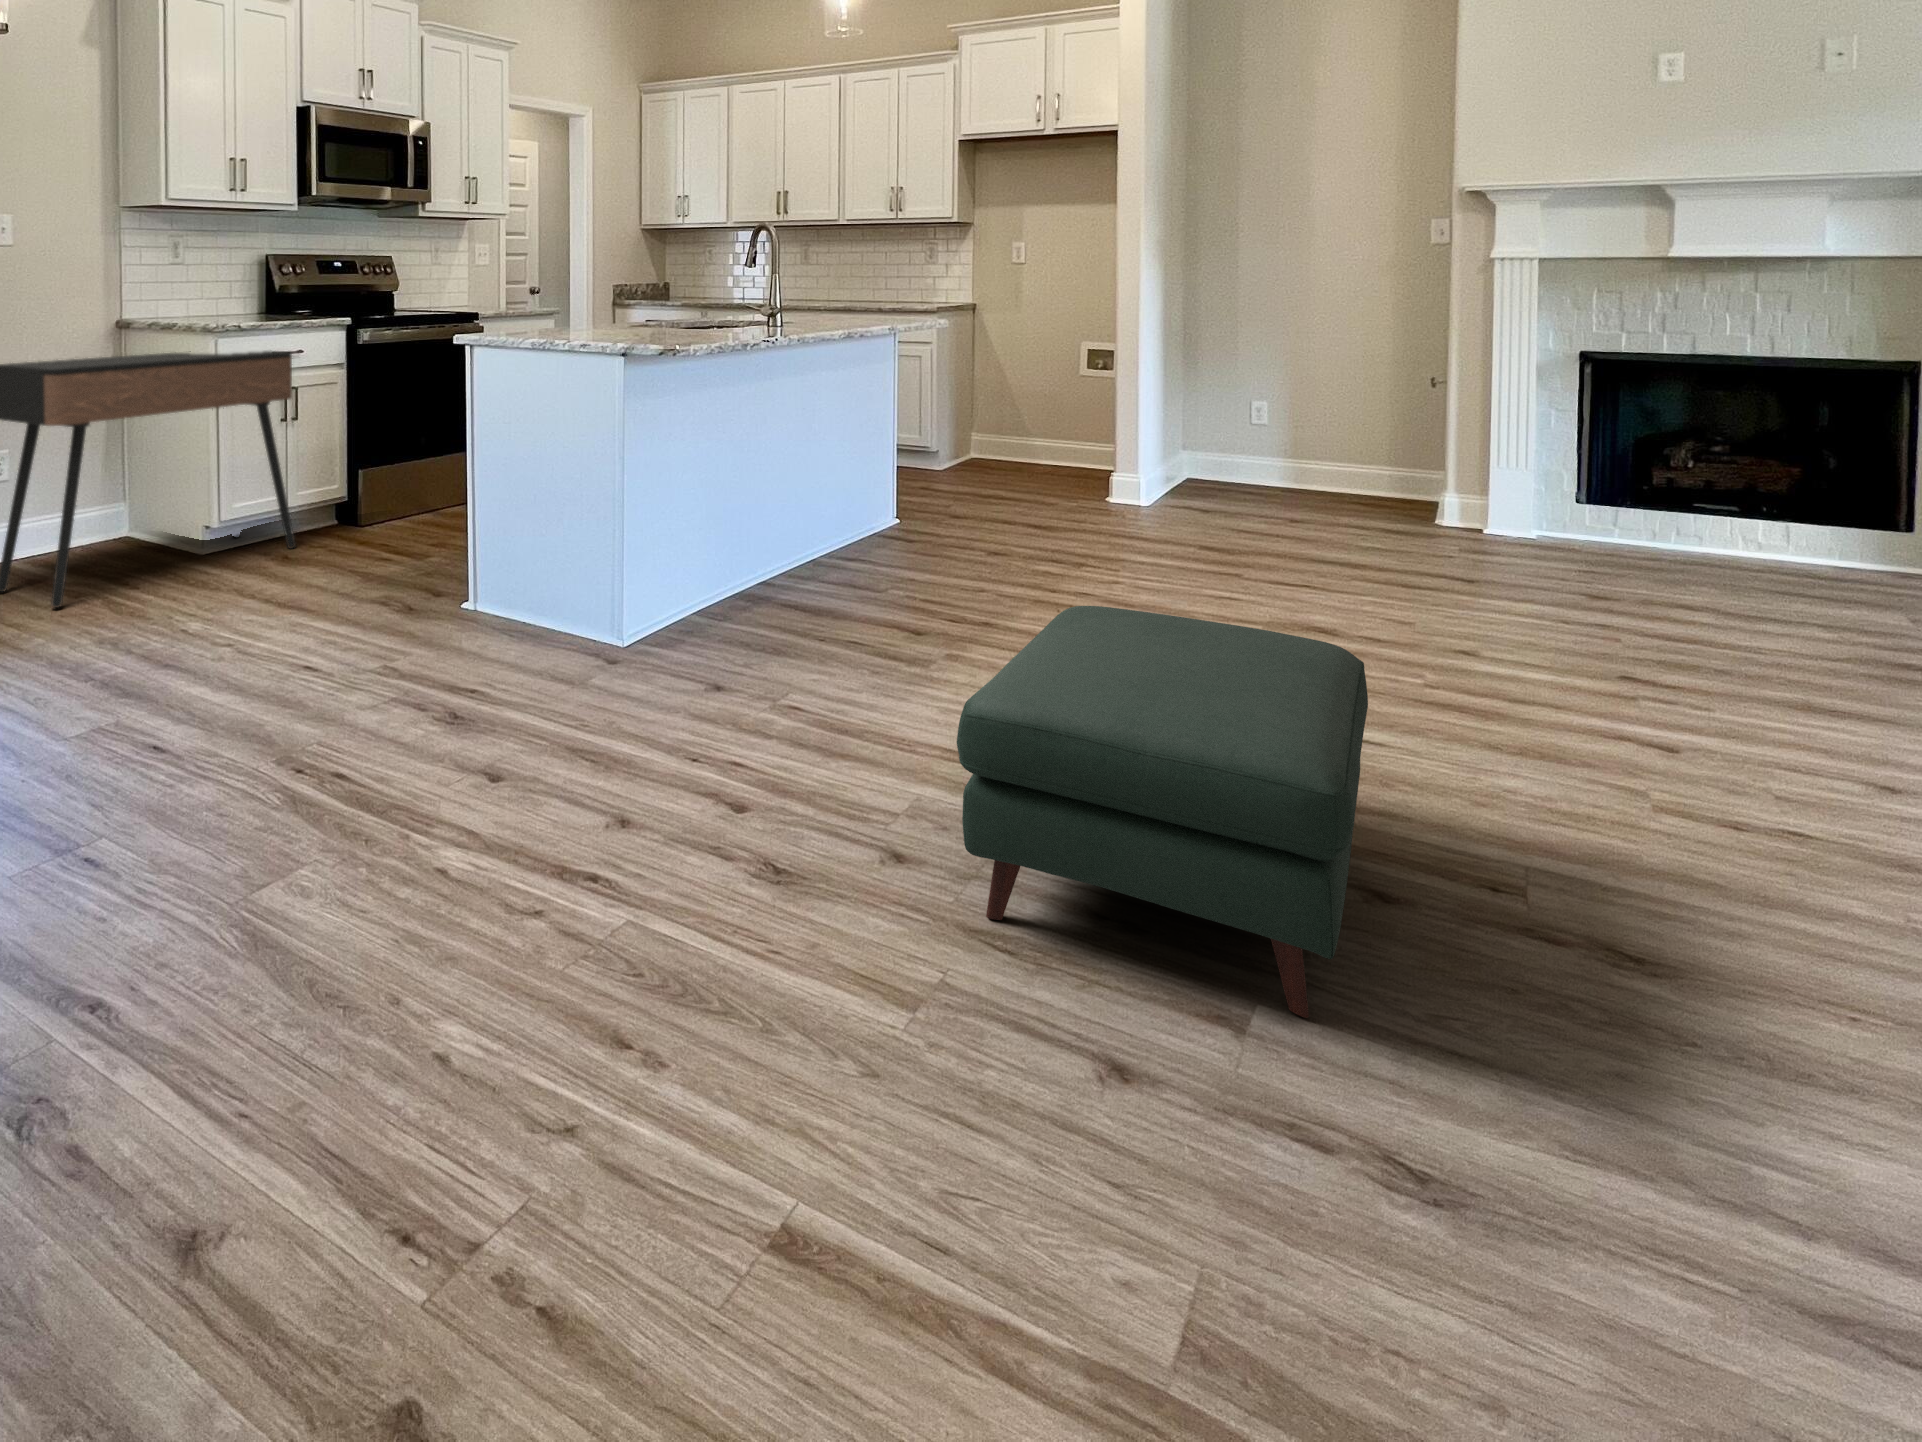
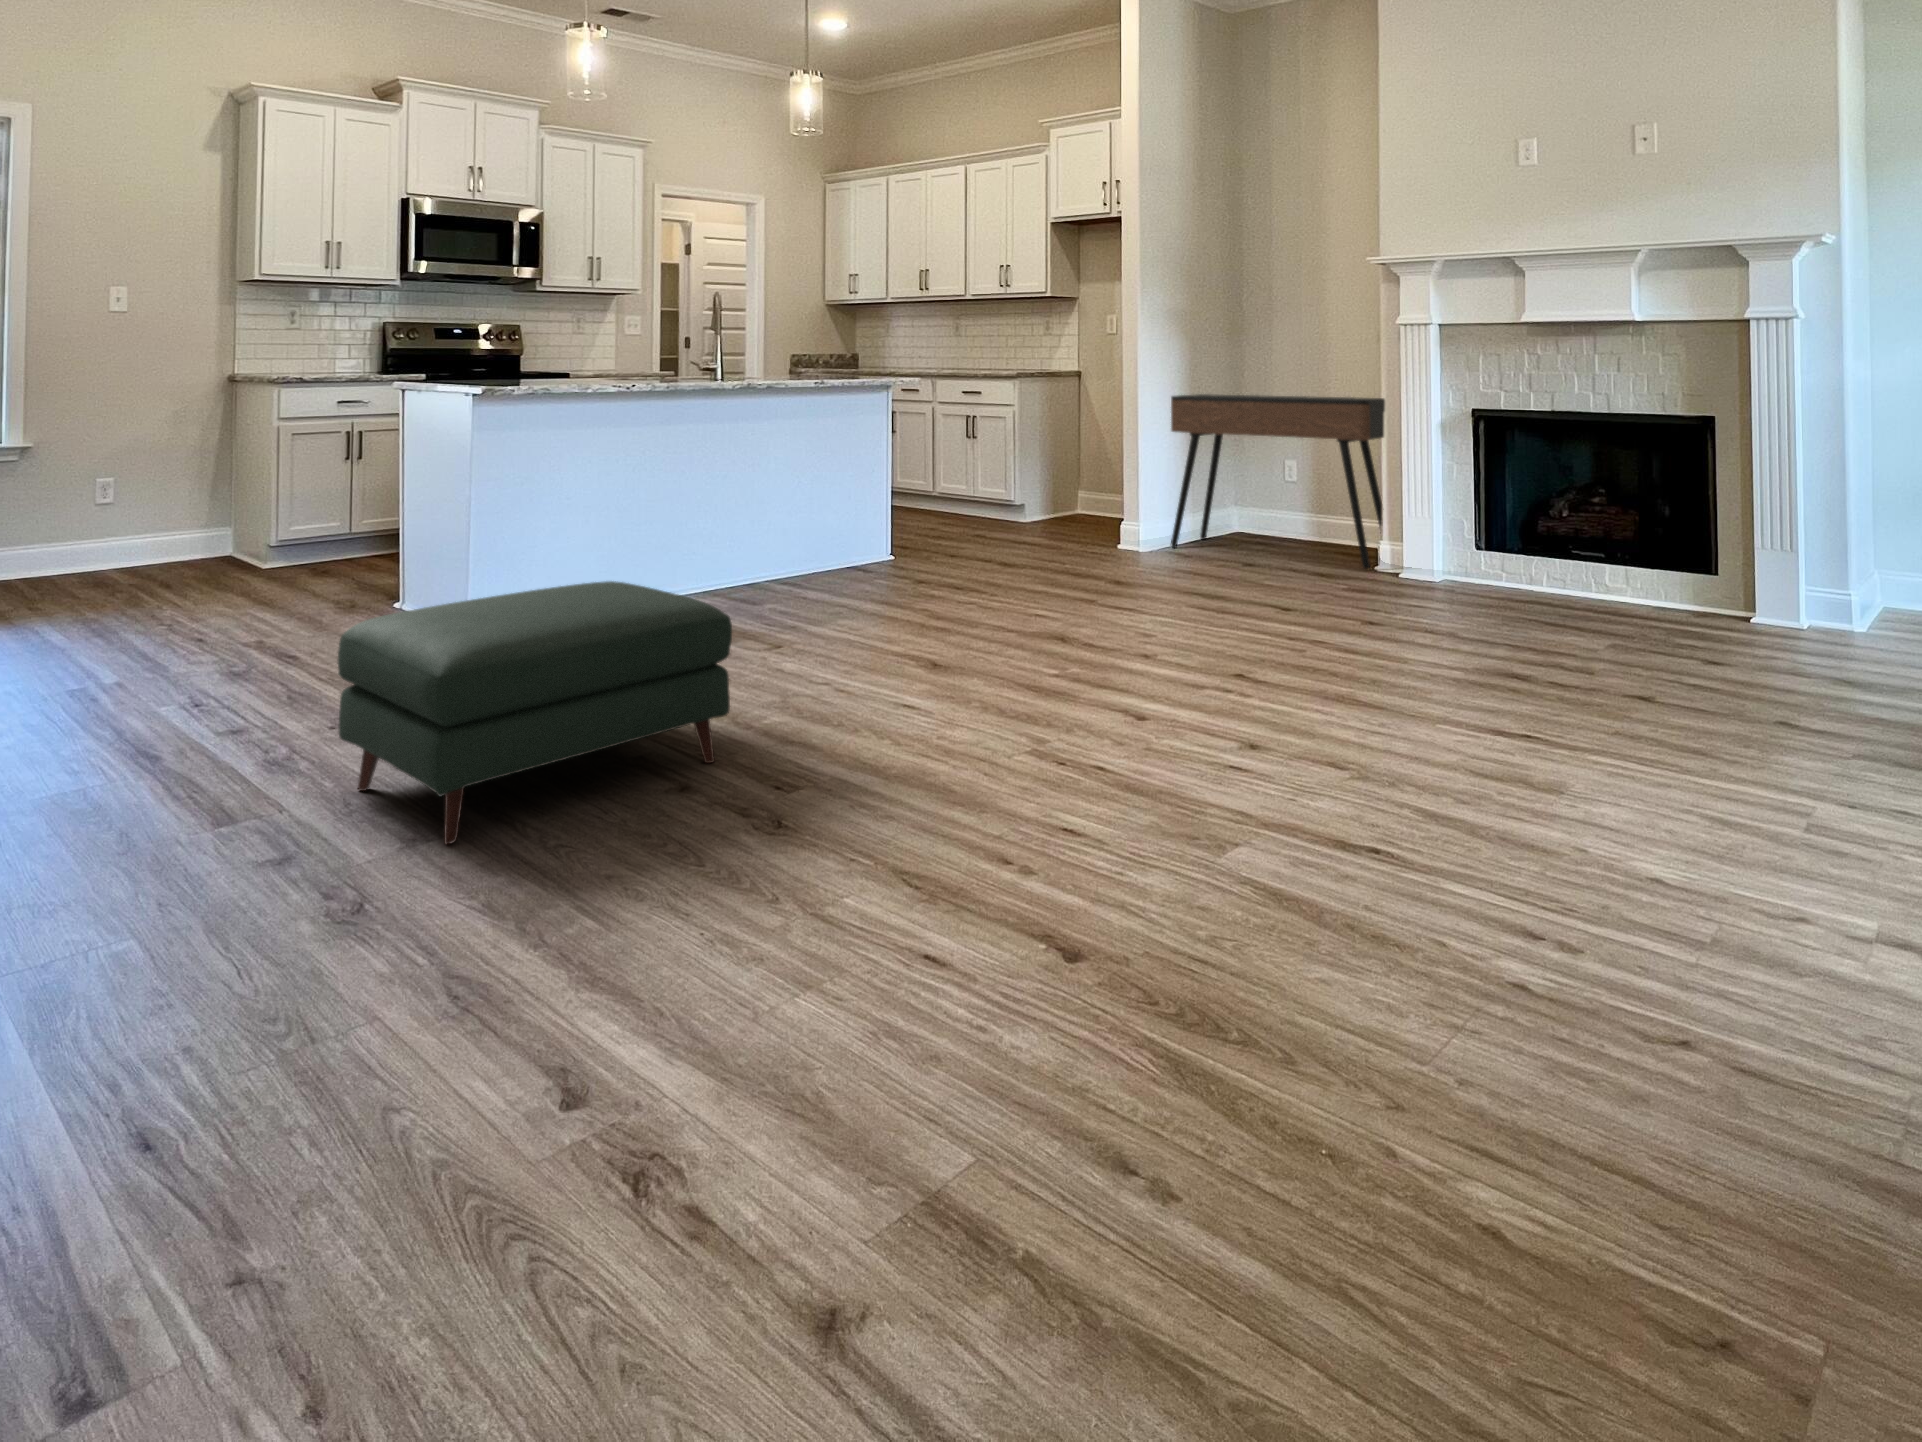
console table: present [0,351,295,608] -> present [1171,394,1385,569]

